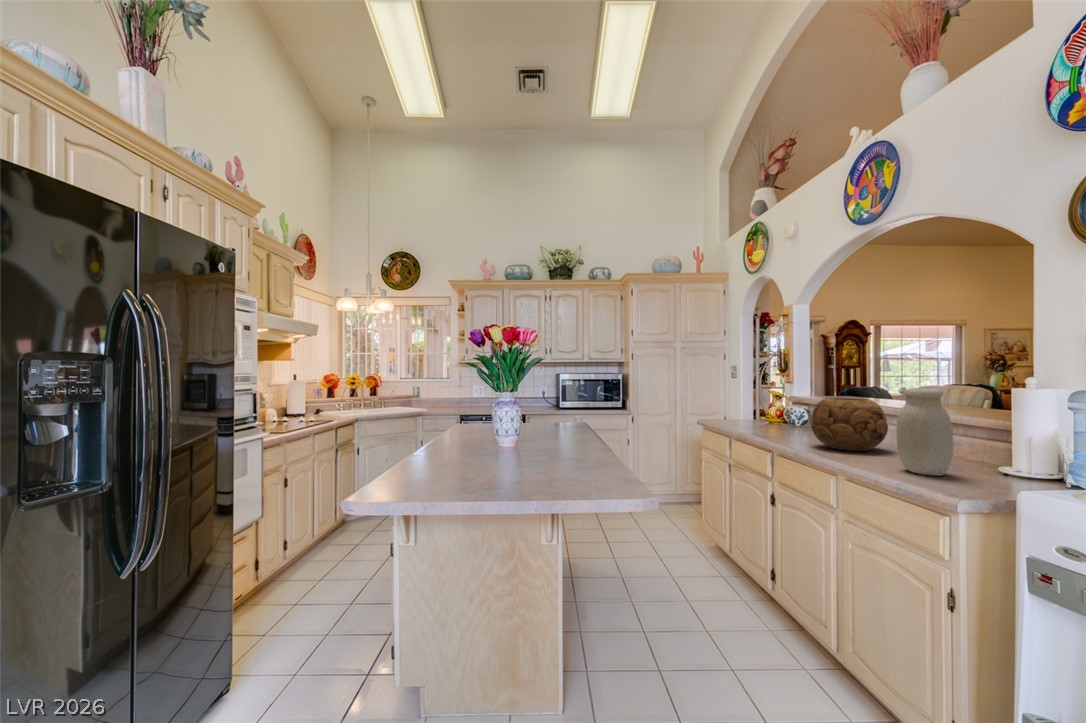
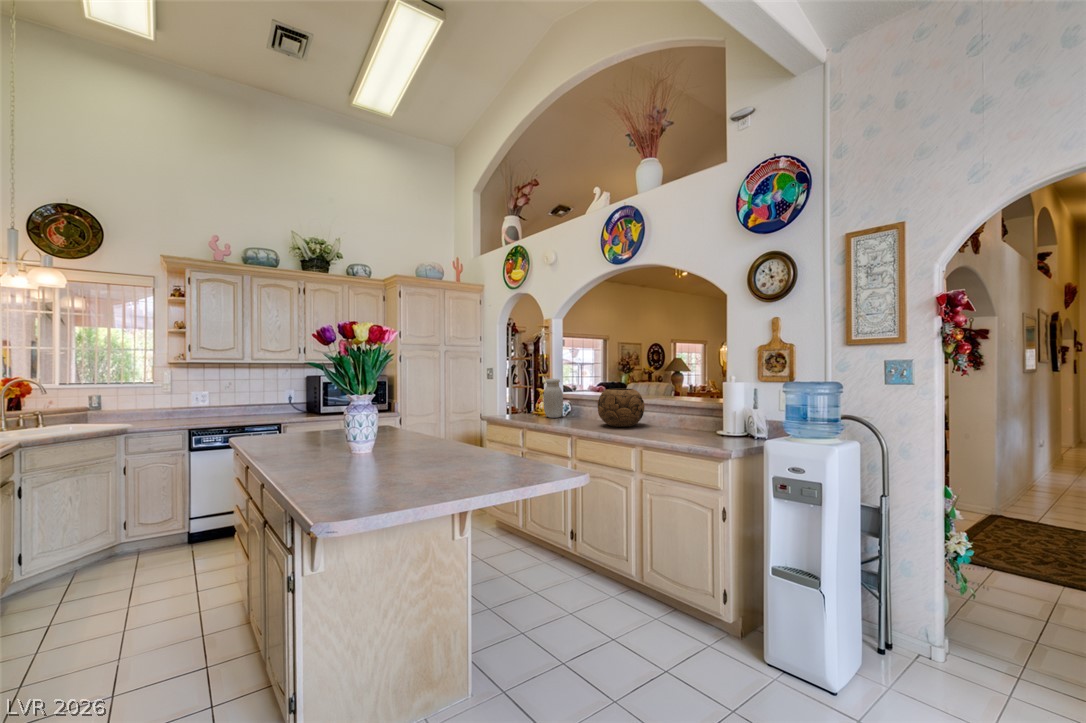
jar: present [896,388,953,476] -> present [543,379,563,418]

